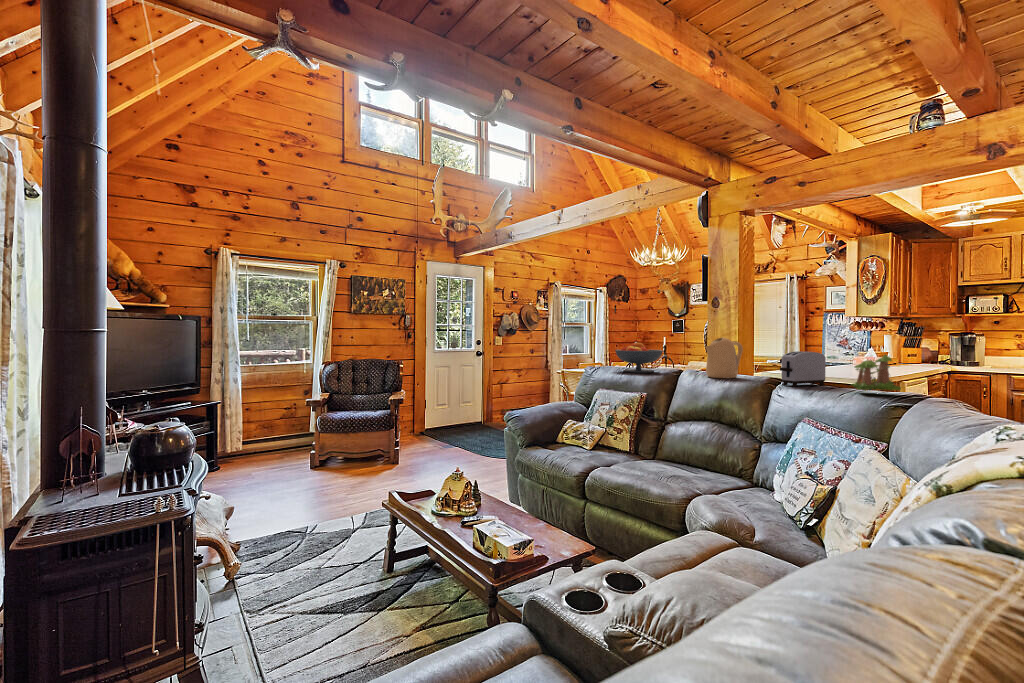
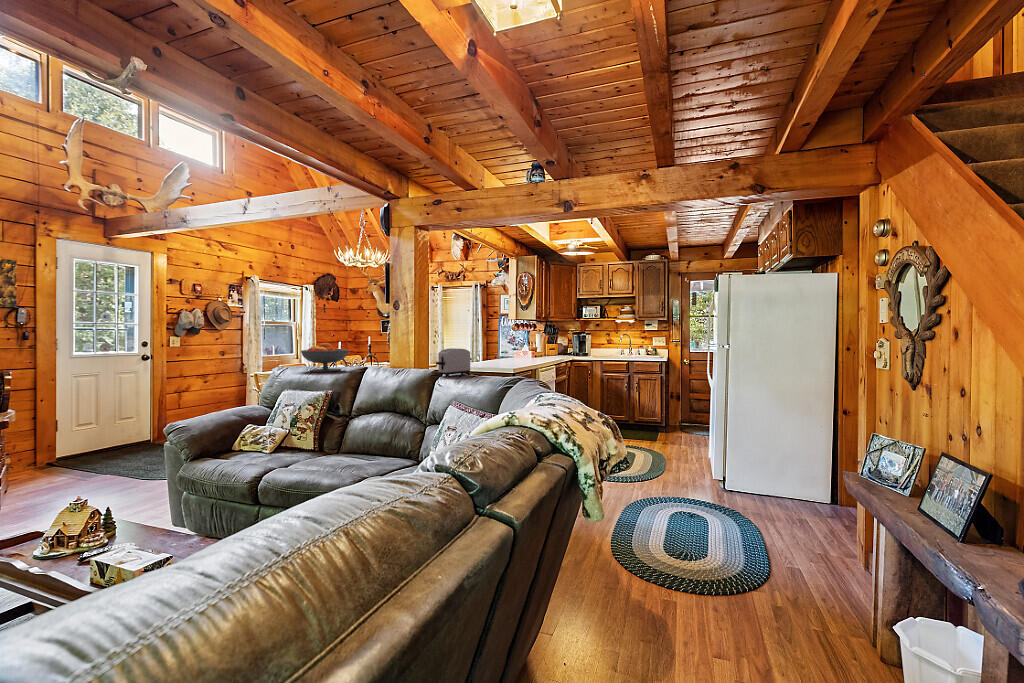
kettle: present [705,338,743,378] -> none [382,338,415,373]
plant: present [851,355,901,391] -> none [481,337,511,379]

